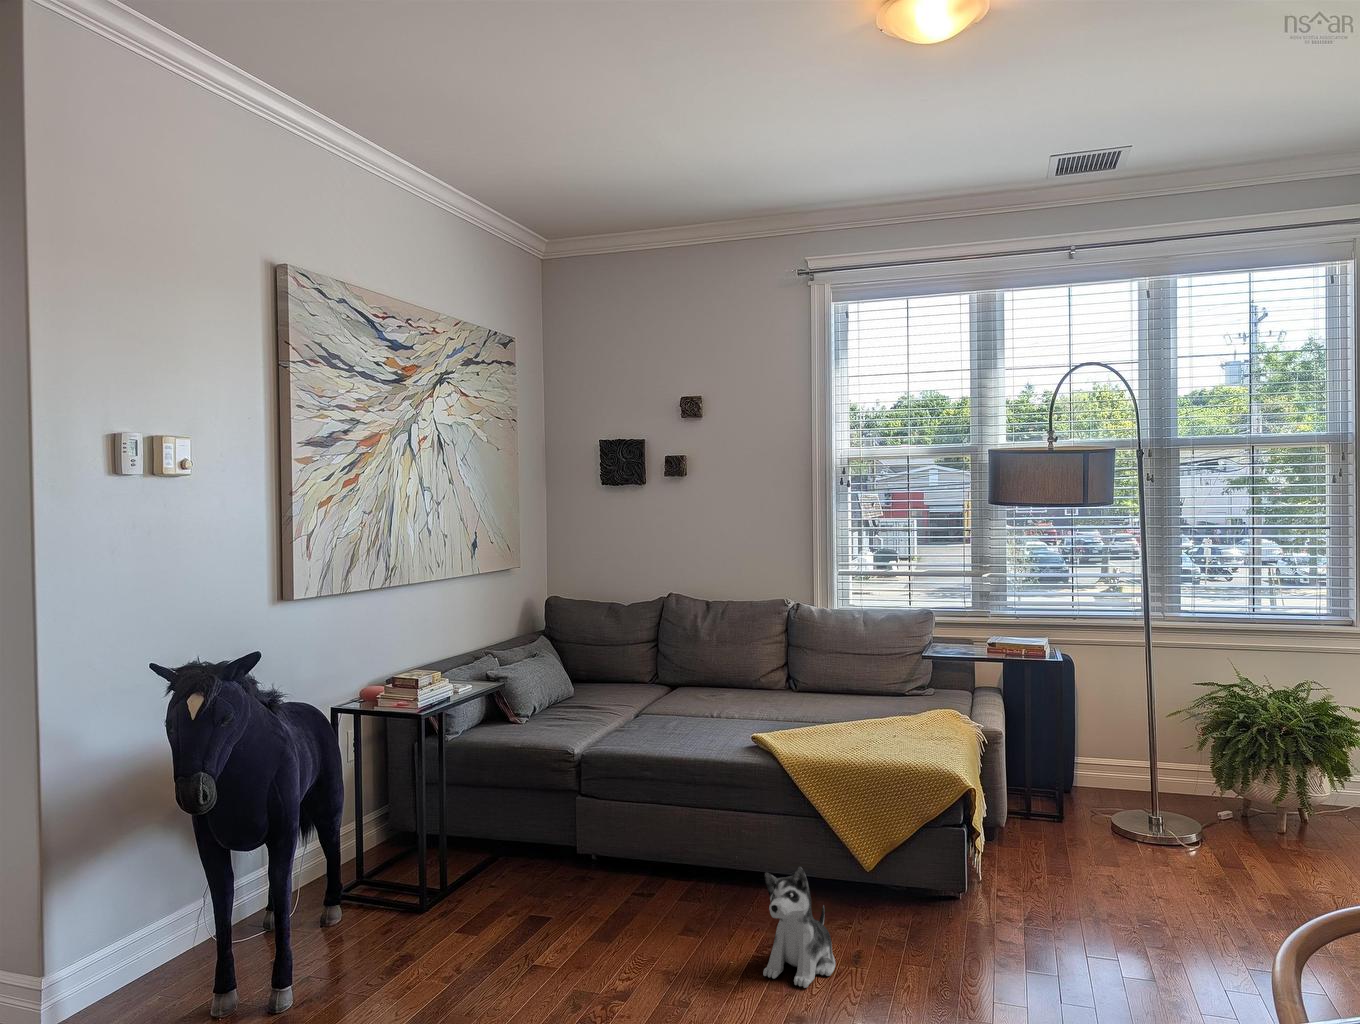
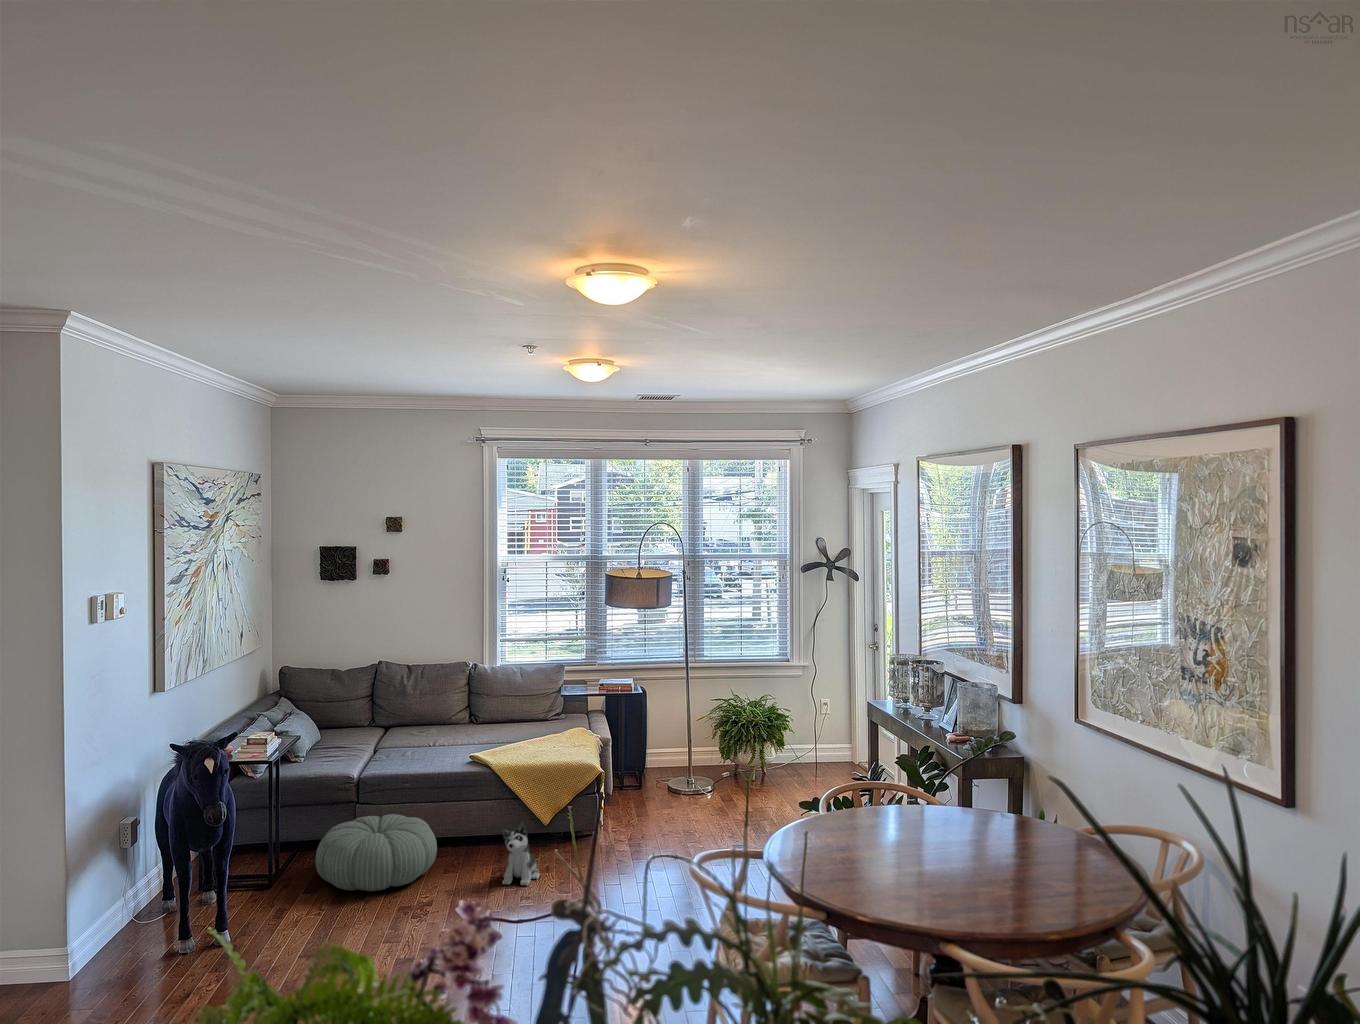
pouf: none [483,816,671,947] -> present [316,814,437,891]

